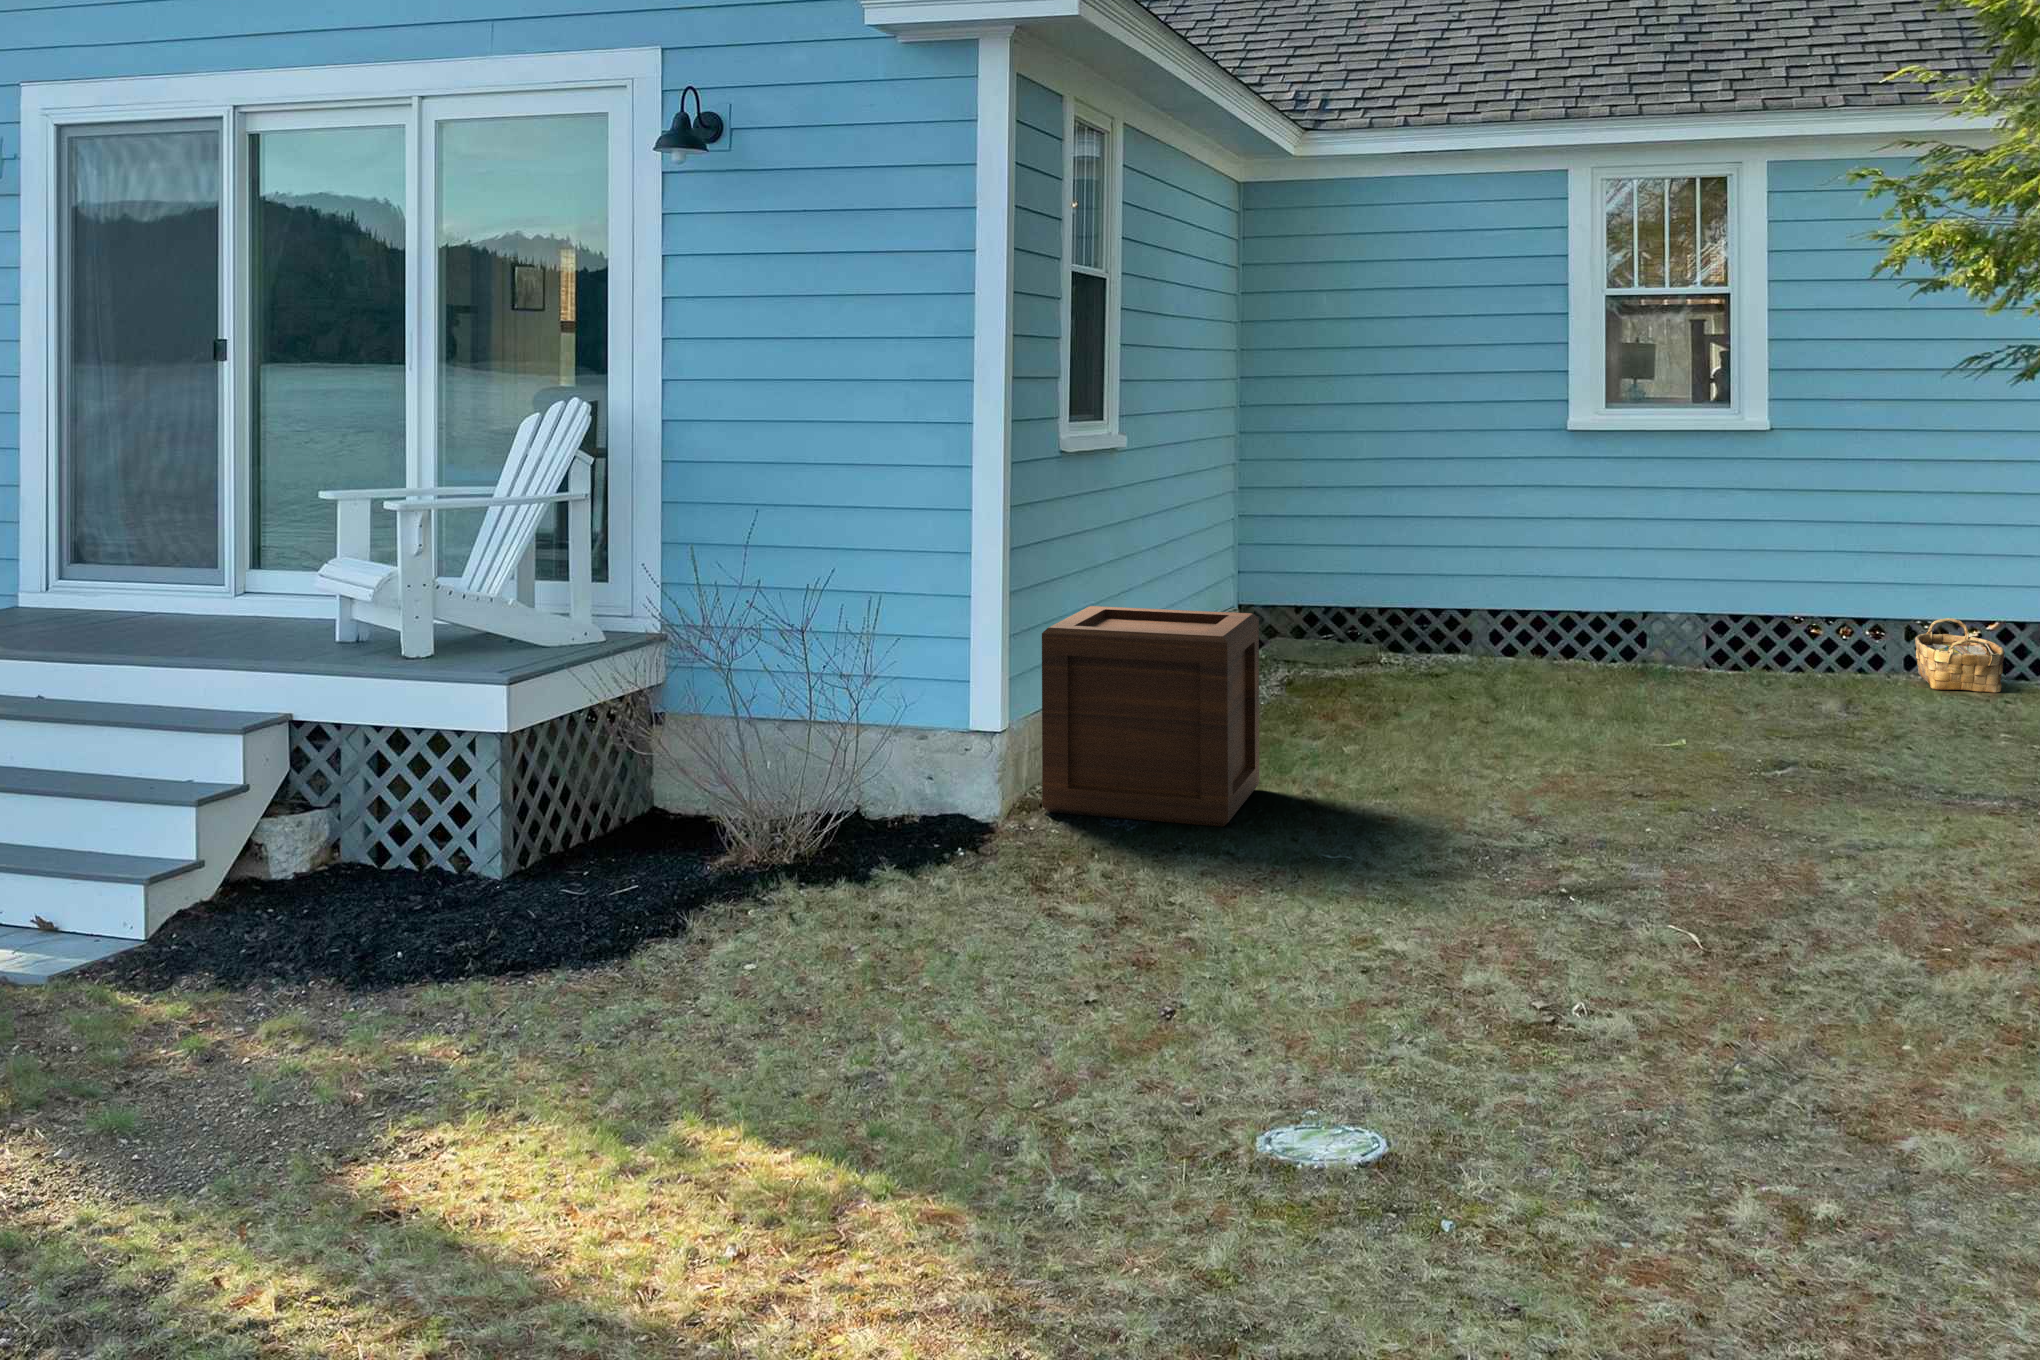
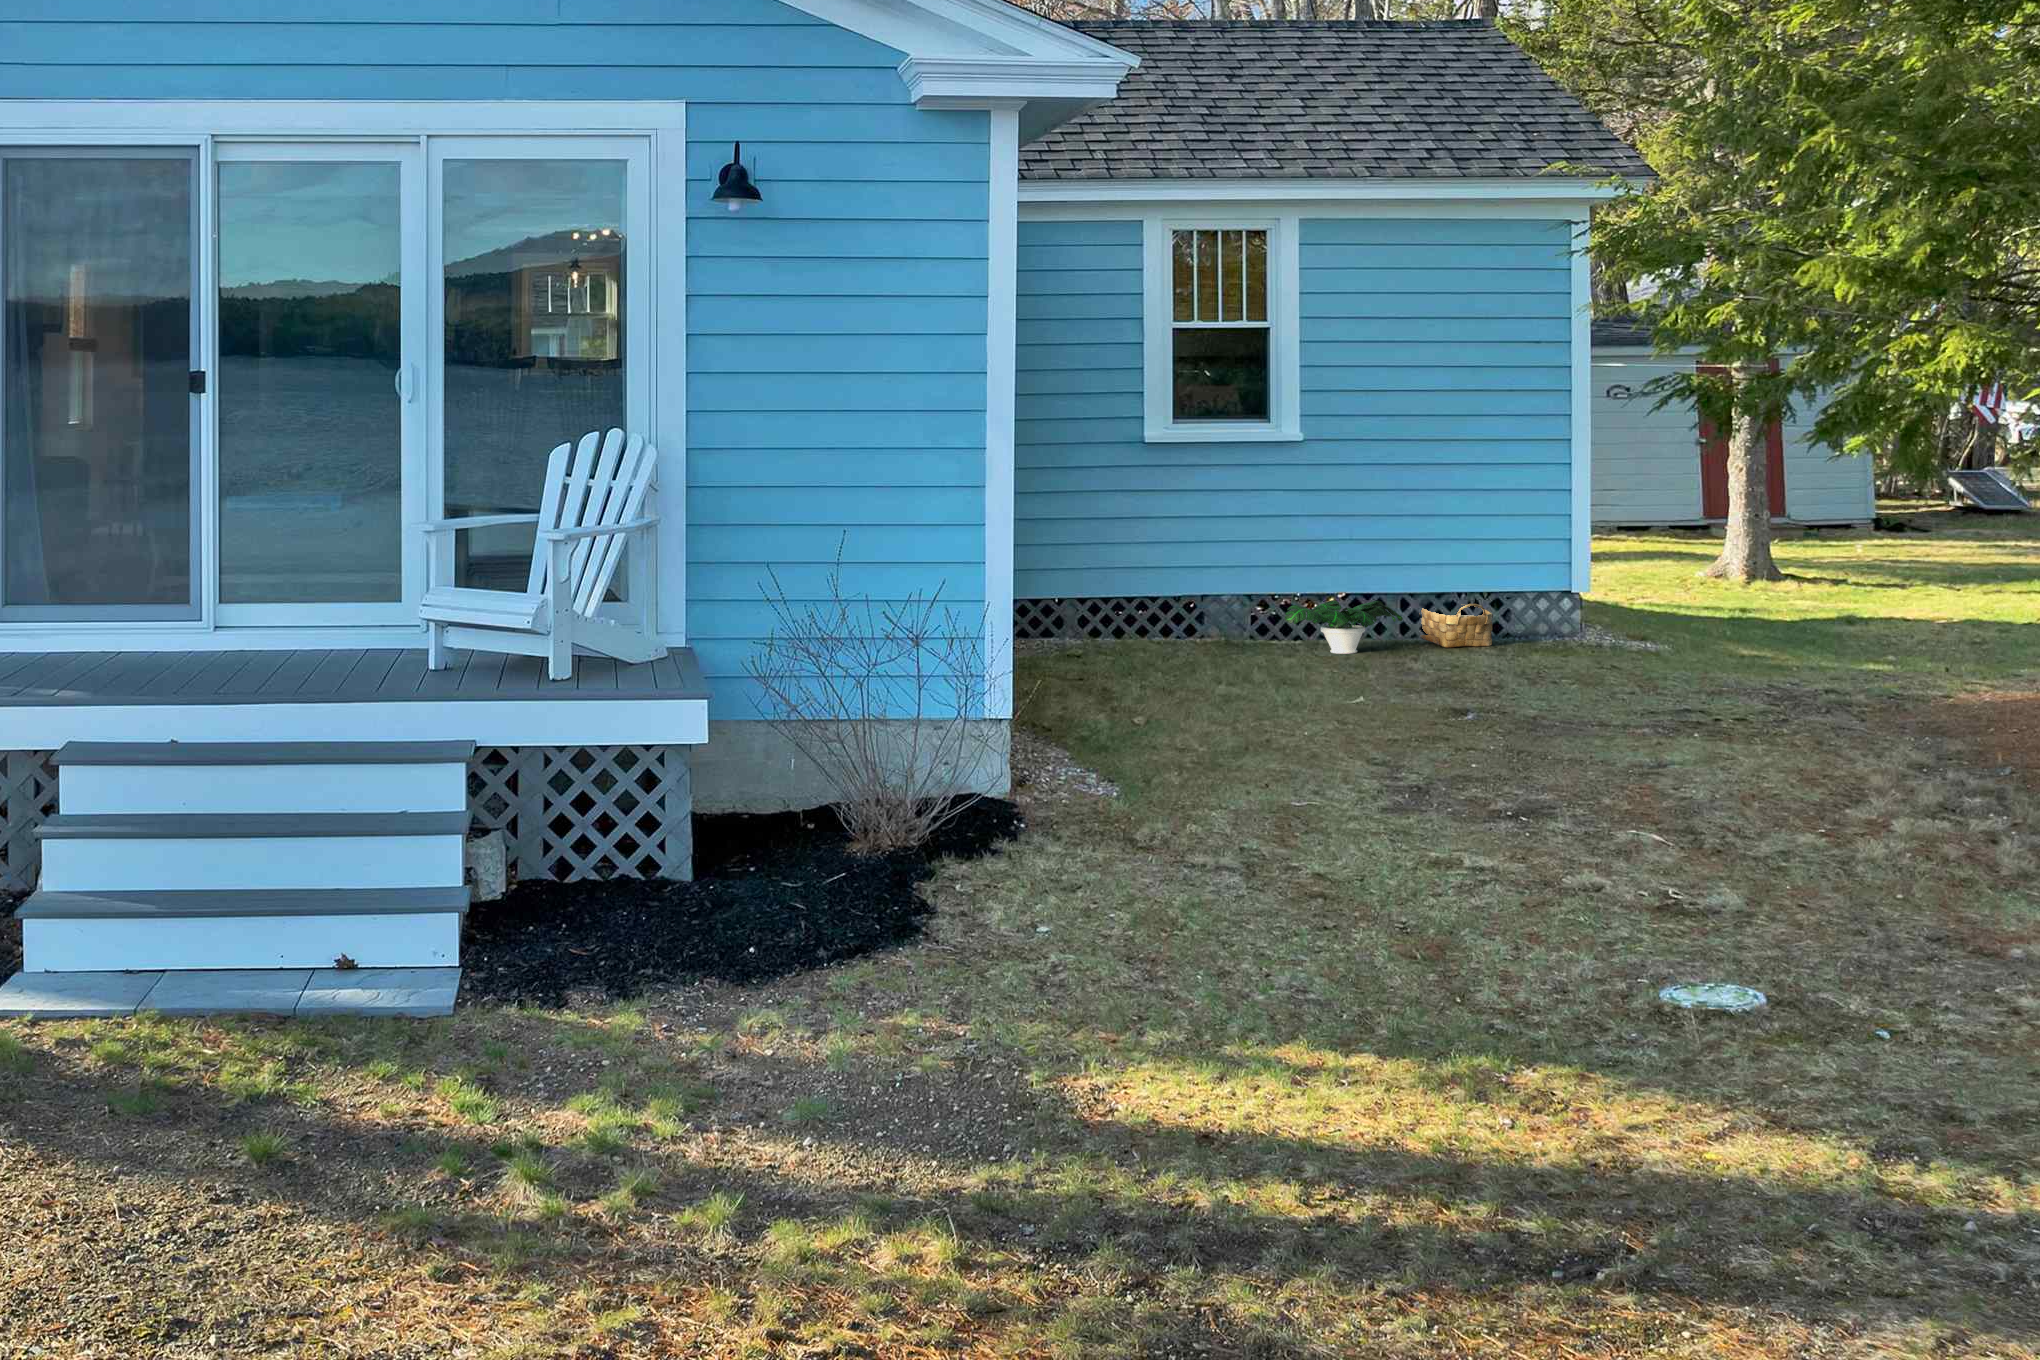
wooden crate: present [1042,606,1259,827] -> none [974,600,1175,786]
potted plant: none [1717,620,1862,685] -> present [1285,600,1403,654]

